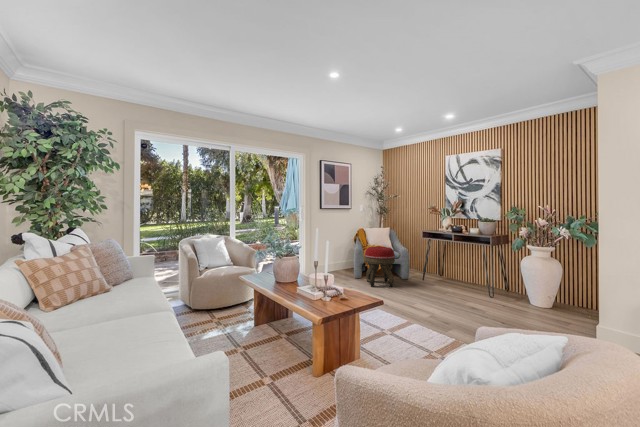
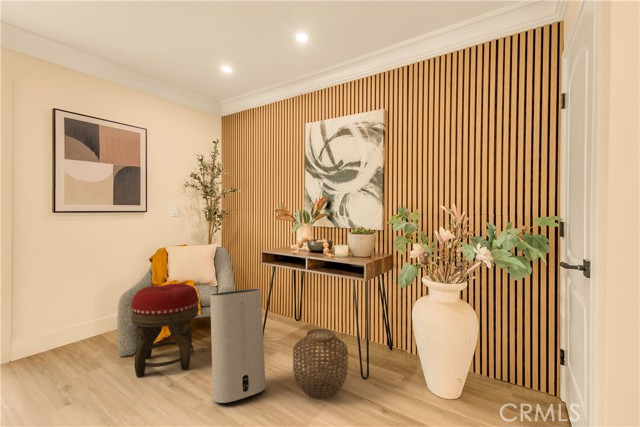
air purifier: none [410,249,438,297] -> present [210,289,266,403]
woven basket: none [452,270,482,302] -> present [293,329,348,399]

